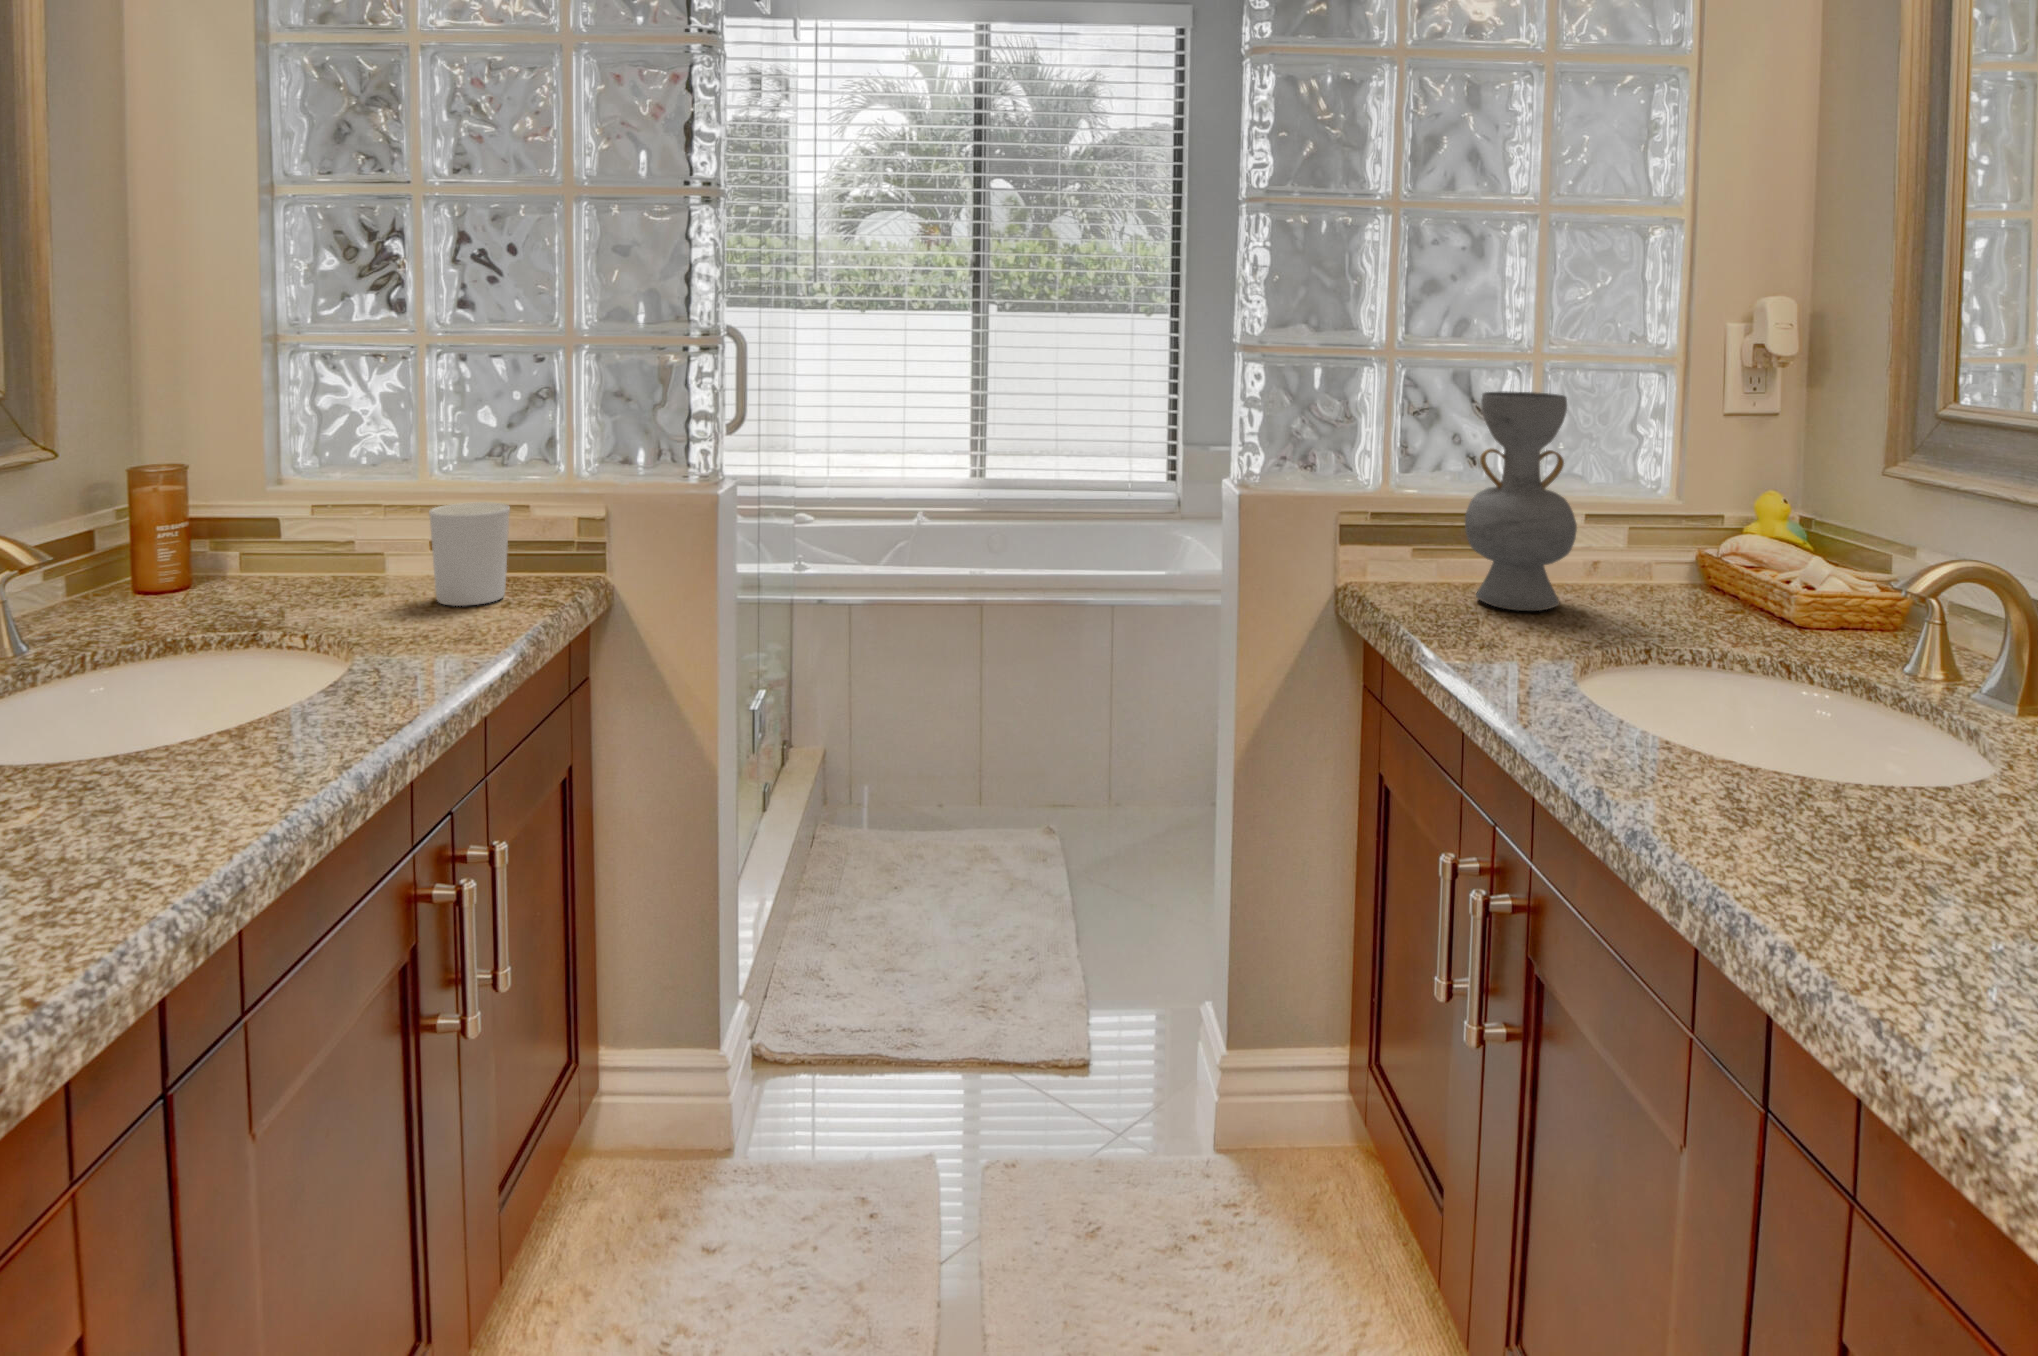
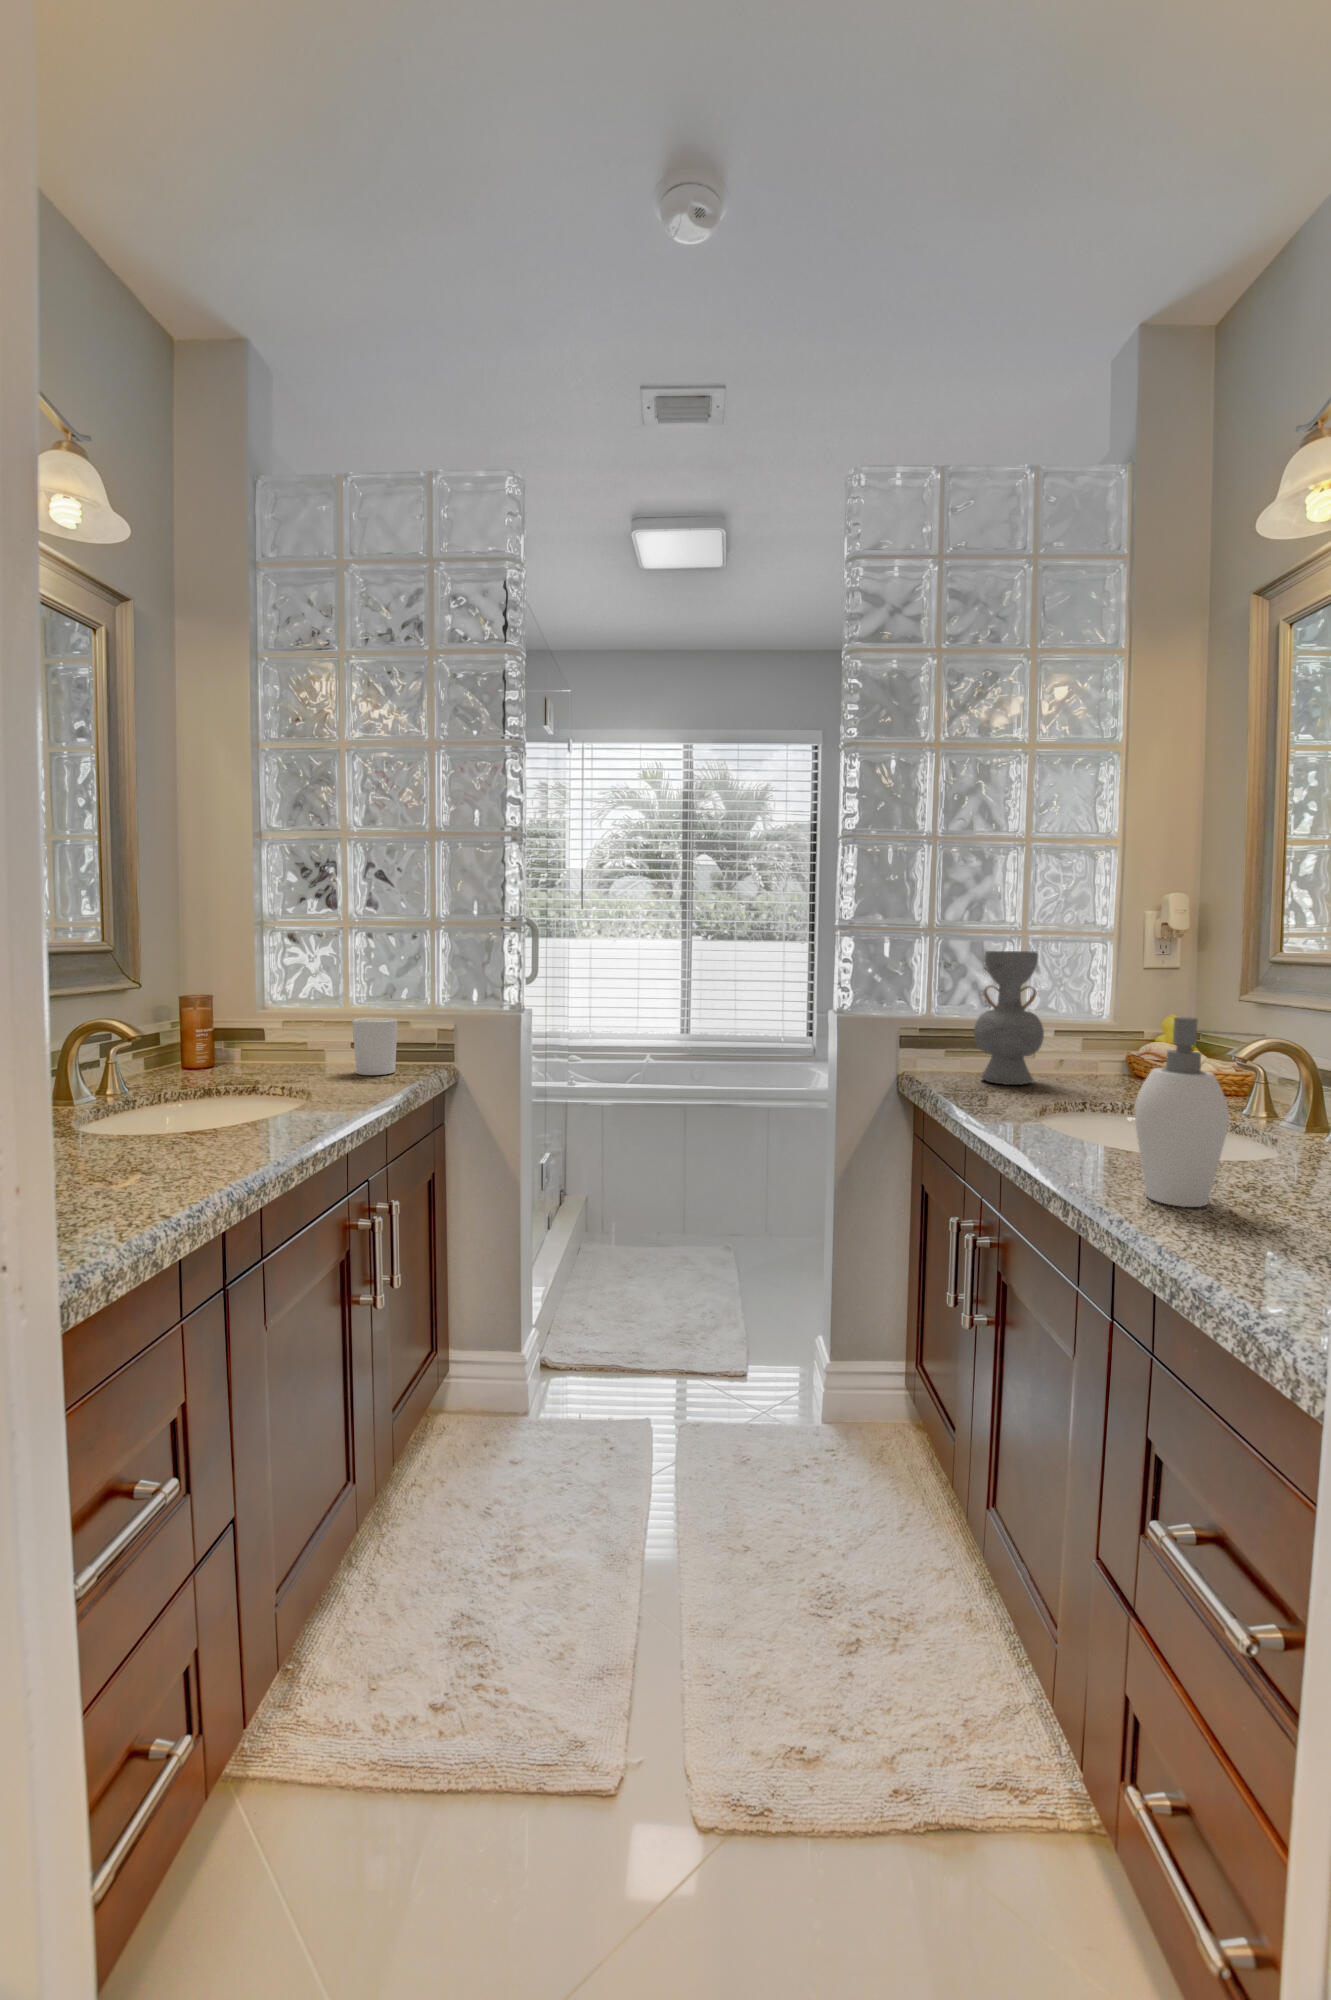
soap dispenser: none [1795,583,2025,916] -> present [1135,1017,1265,1207]

